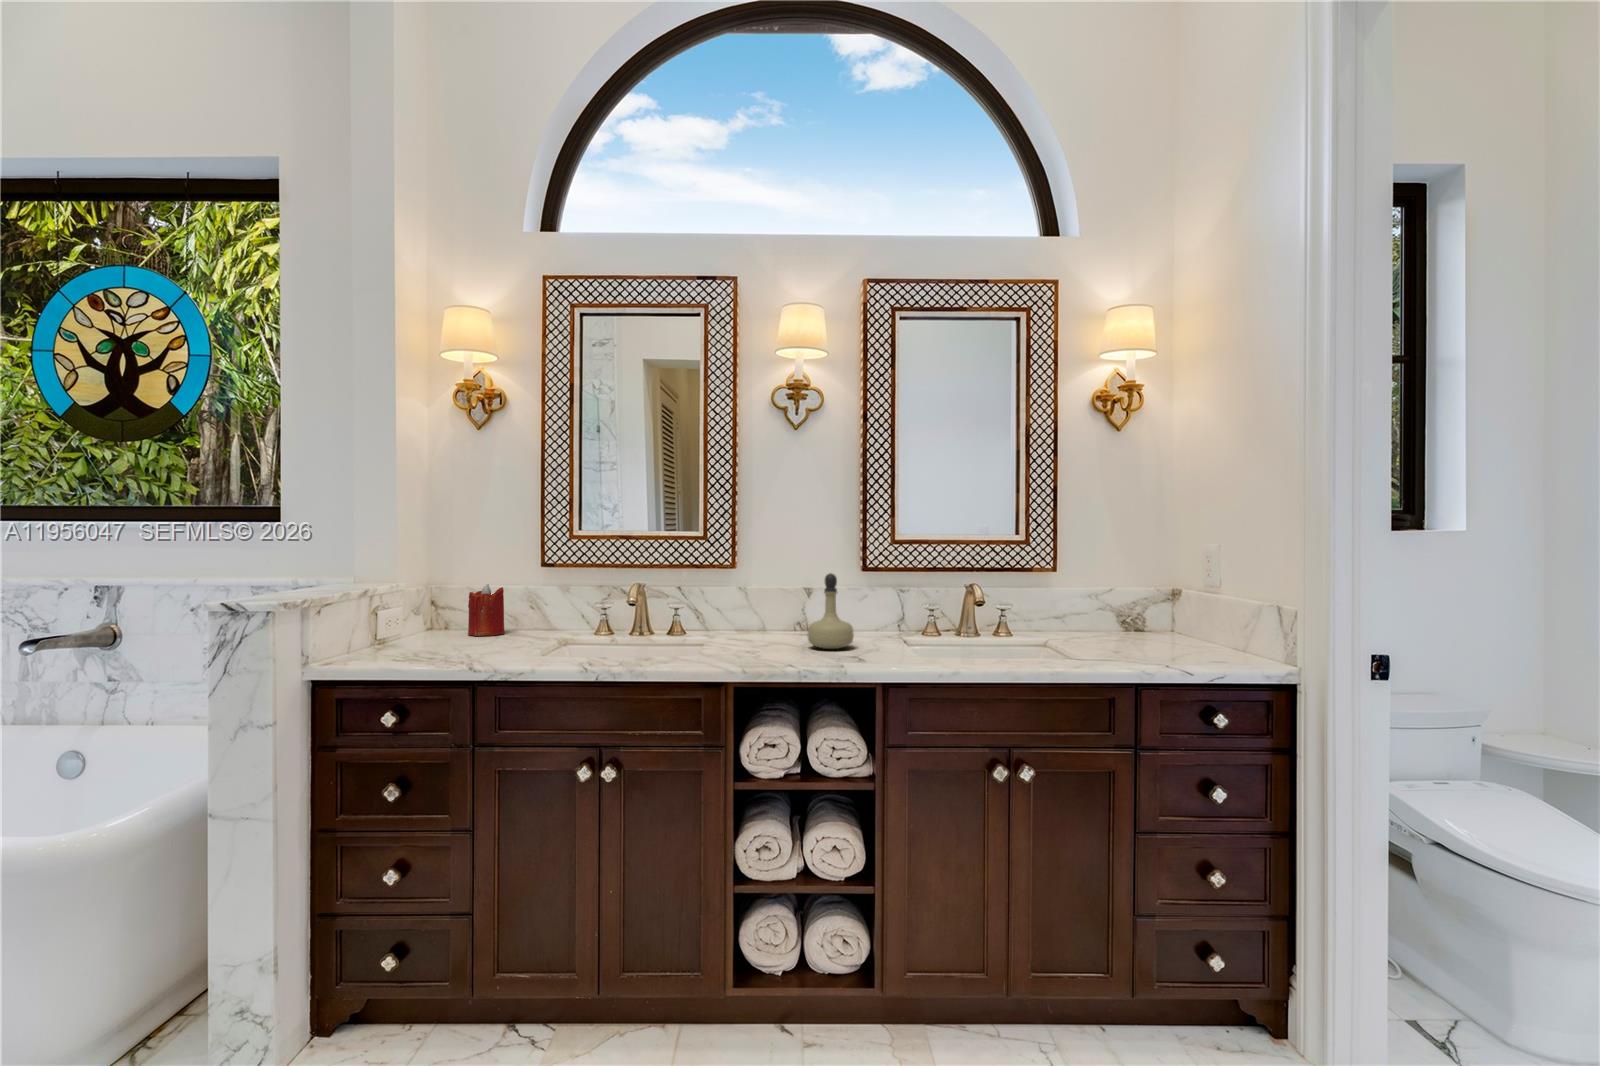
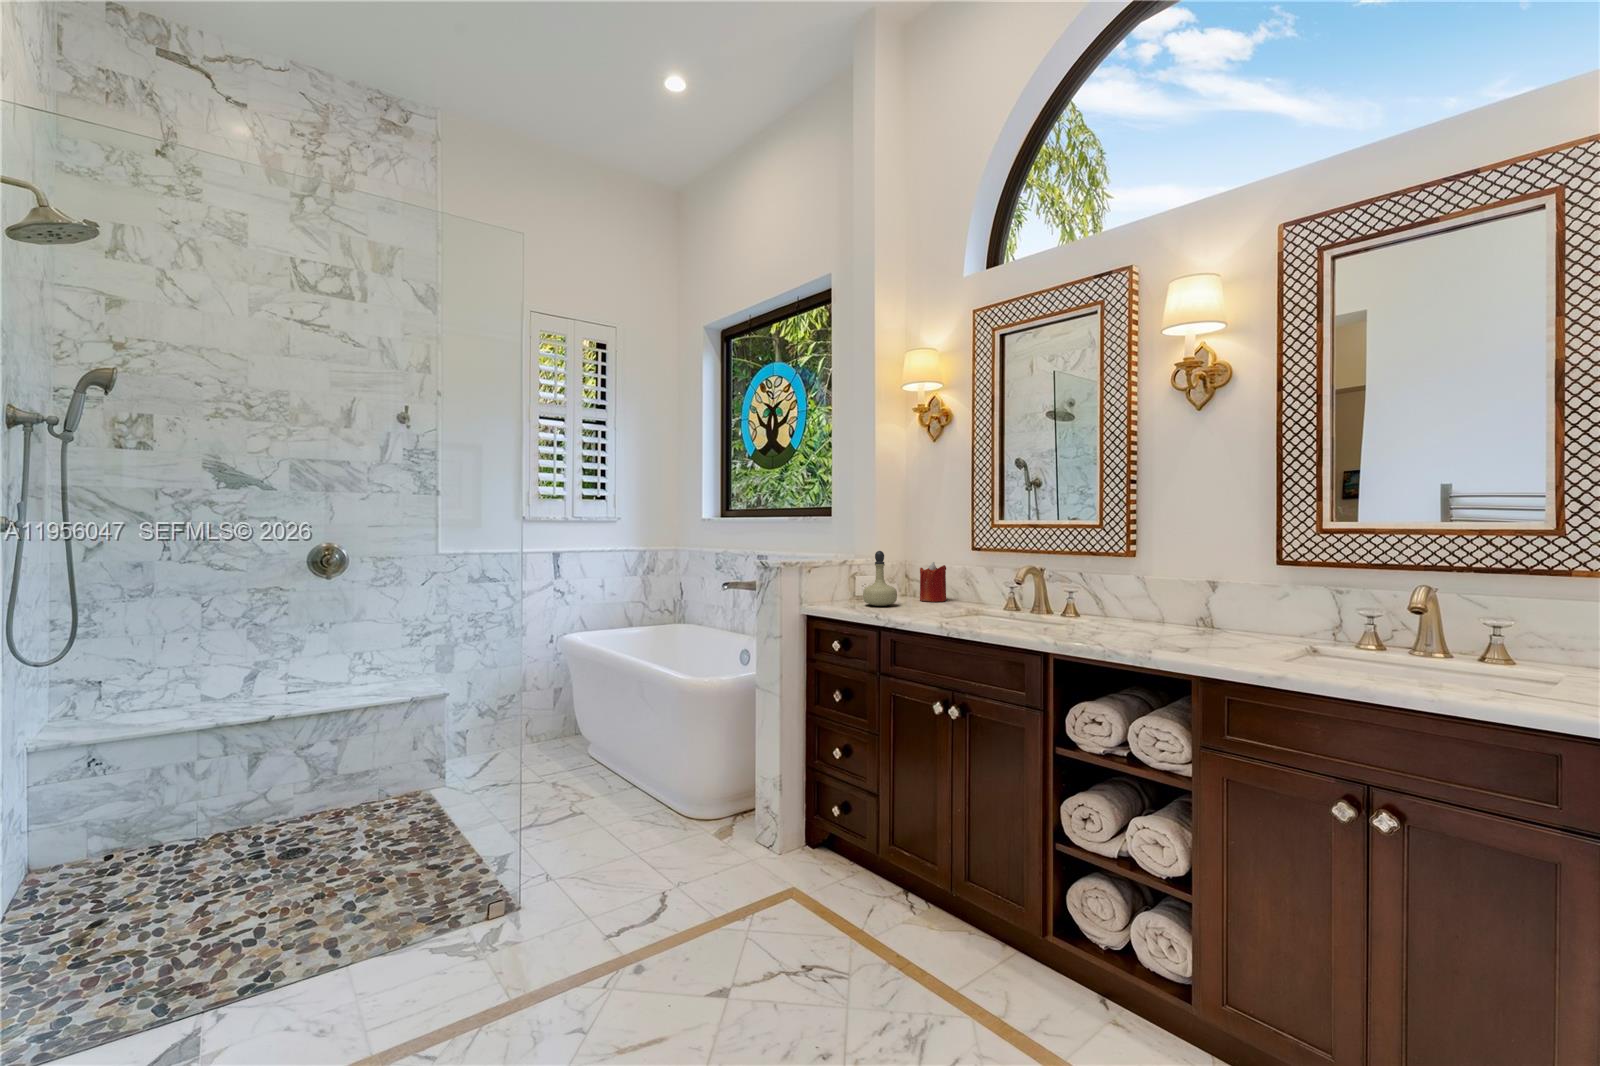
perfume bottle: present [808,573,854,649] -> present [863,551,897,606]

